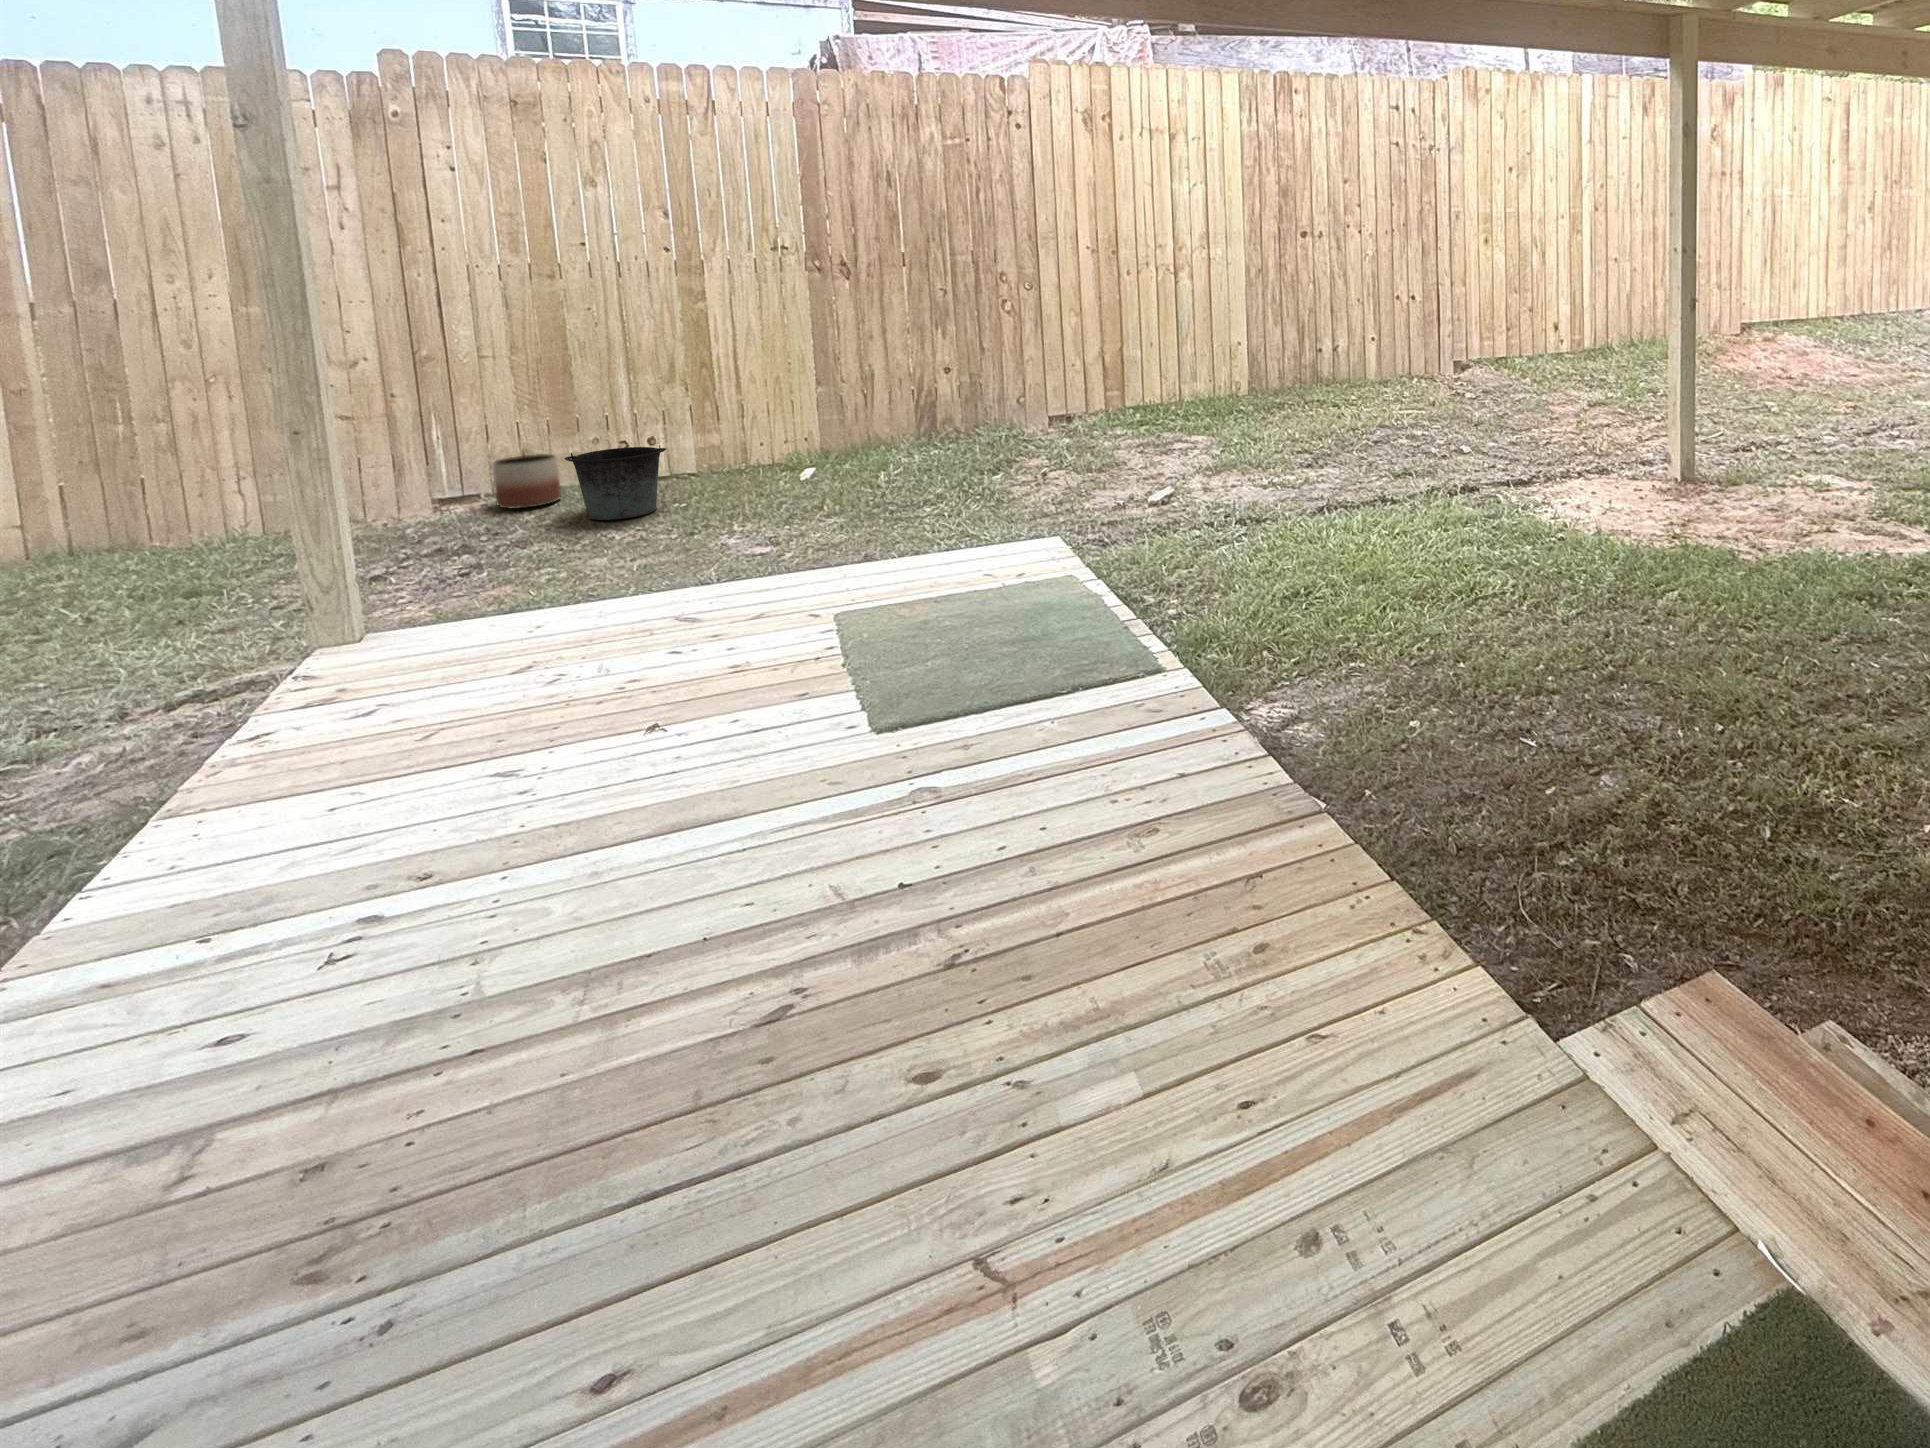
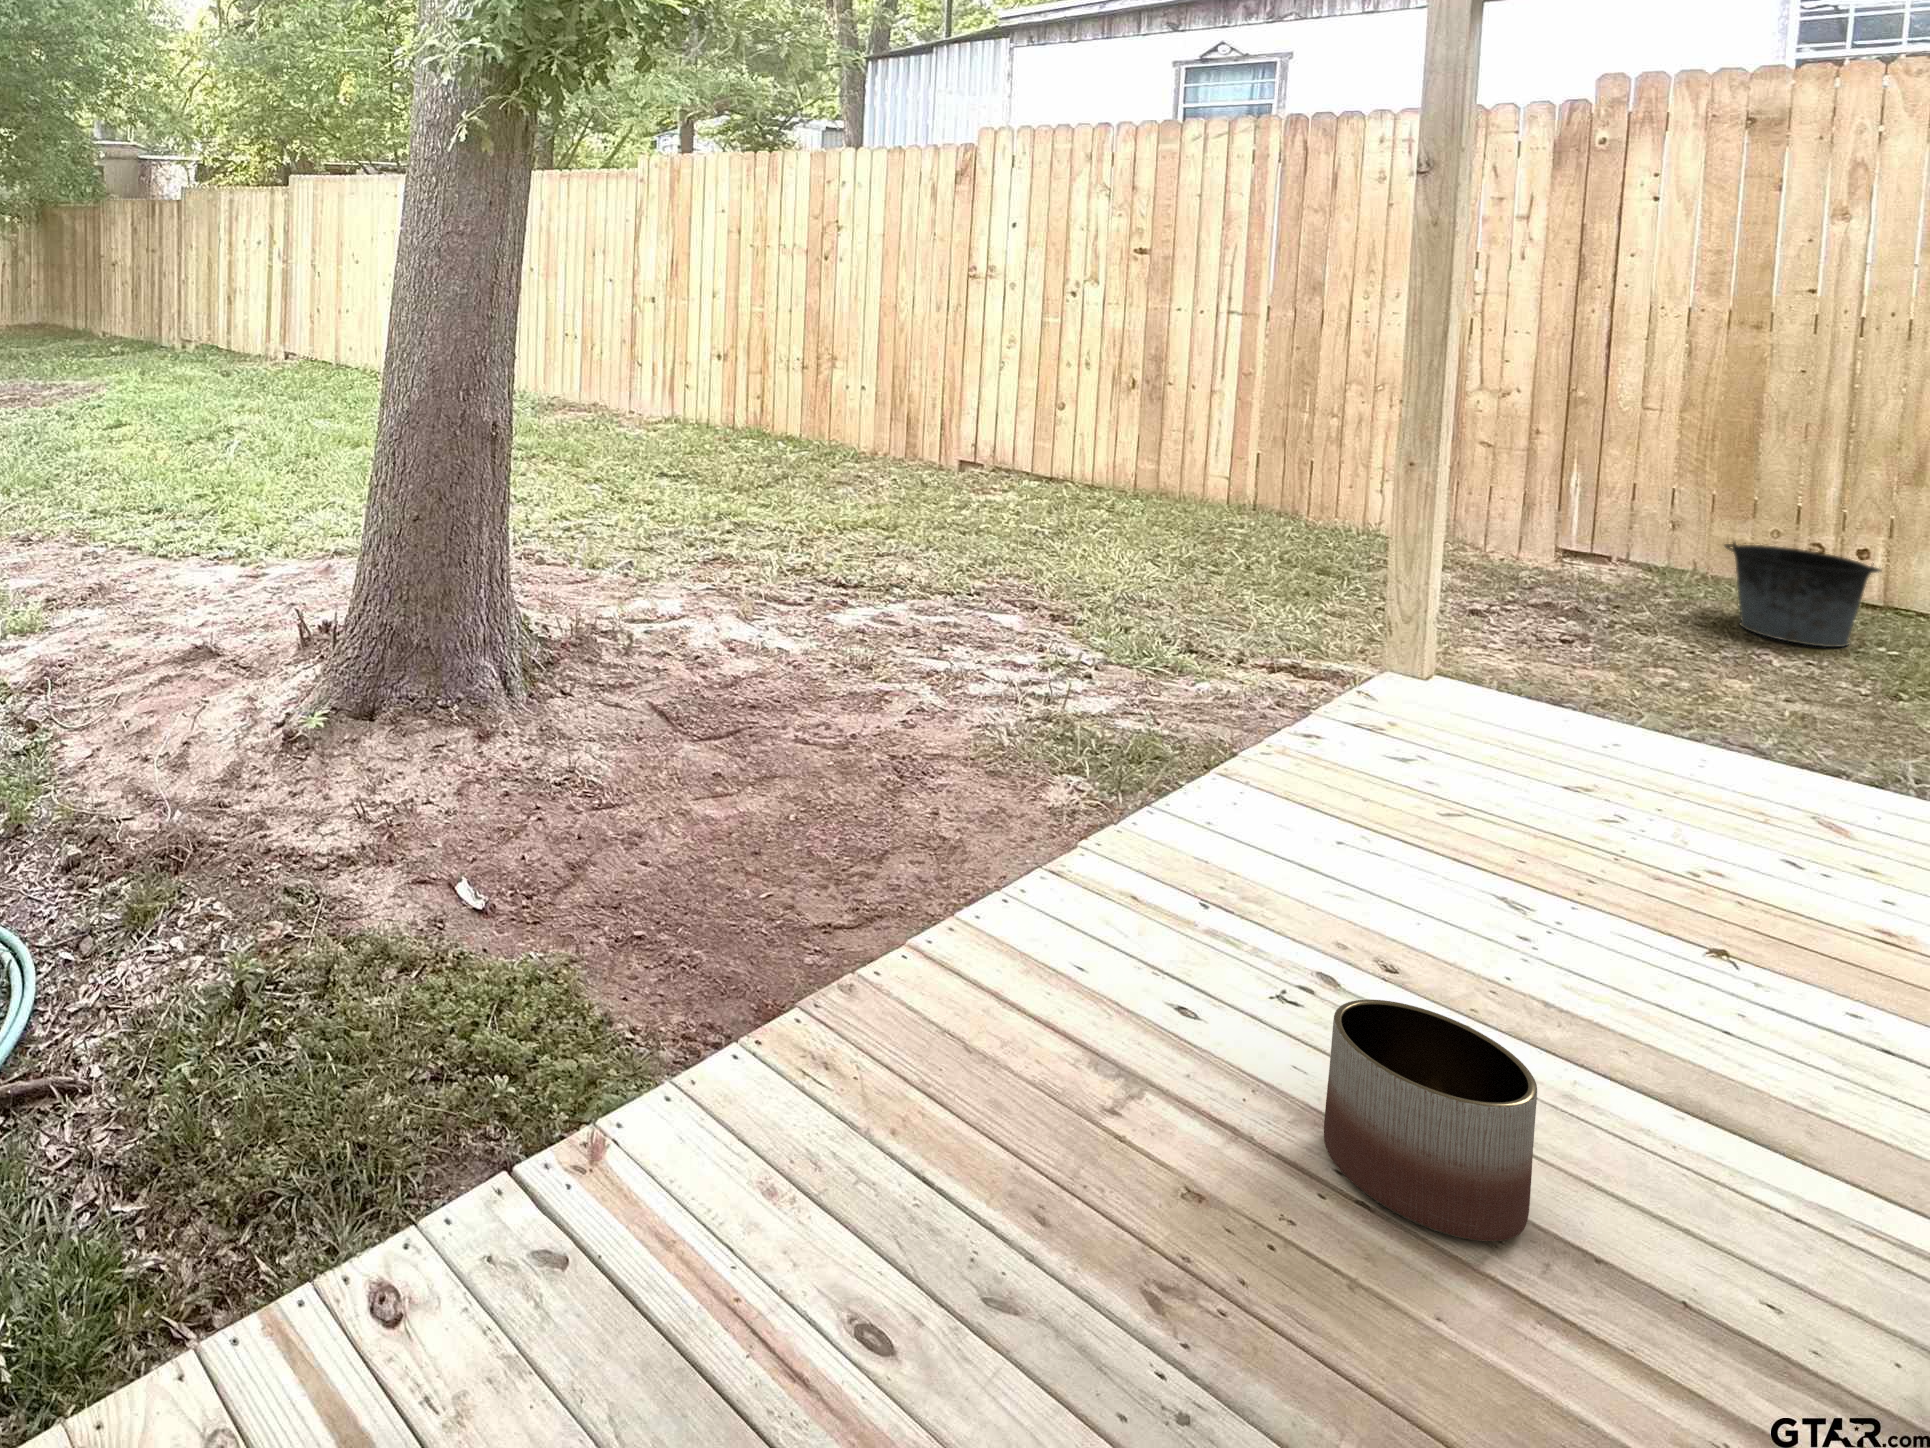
planter: present [493,454,561,509] -> present [1324,999,1537,1241]

